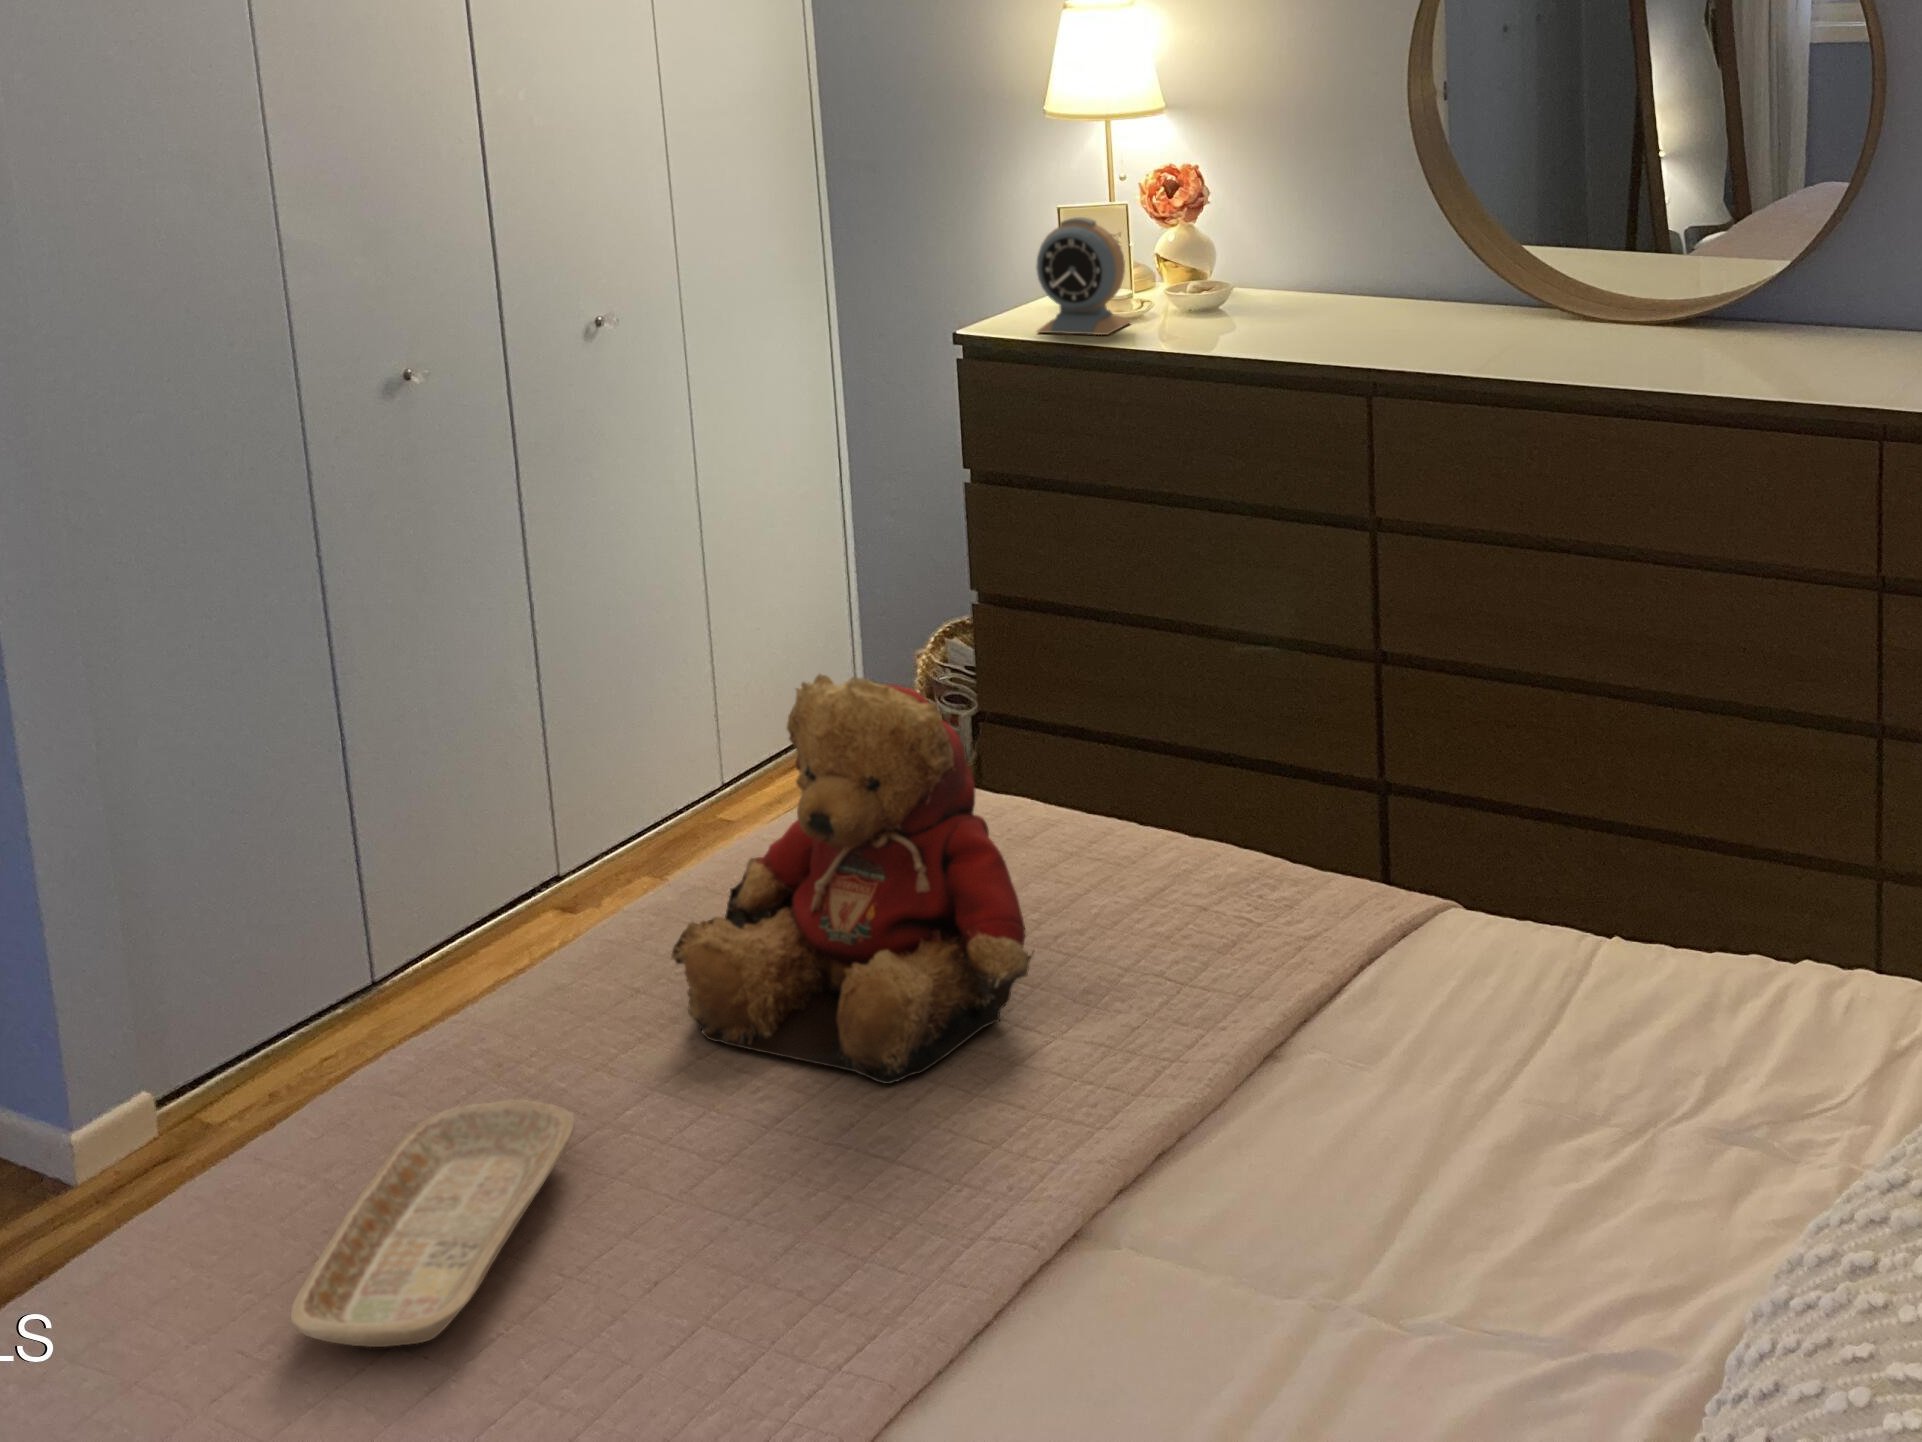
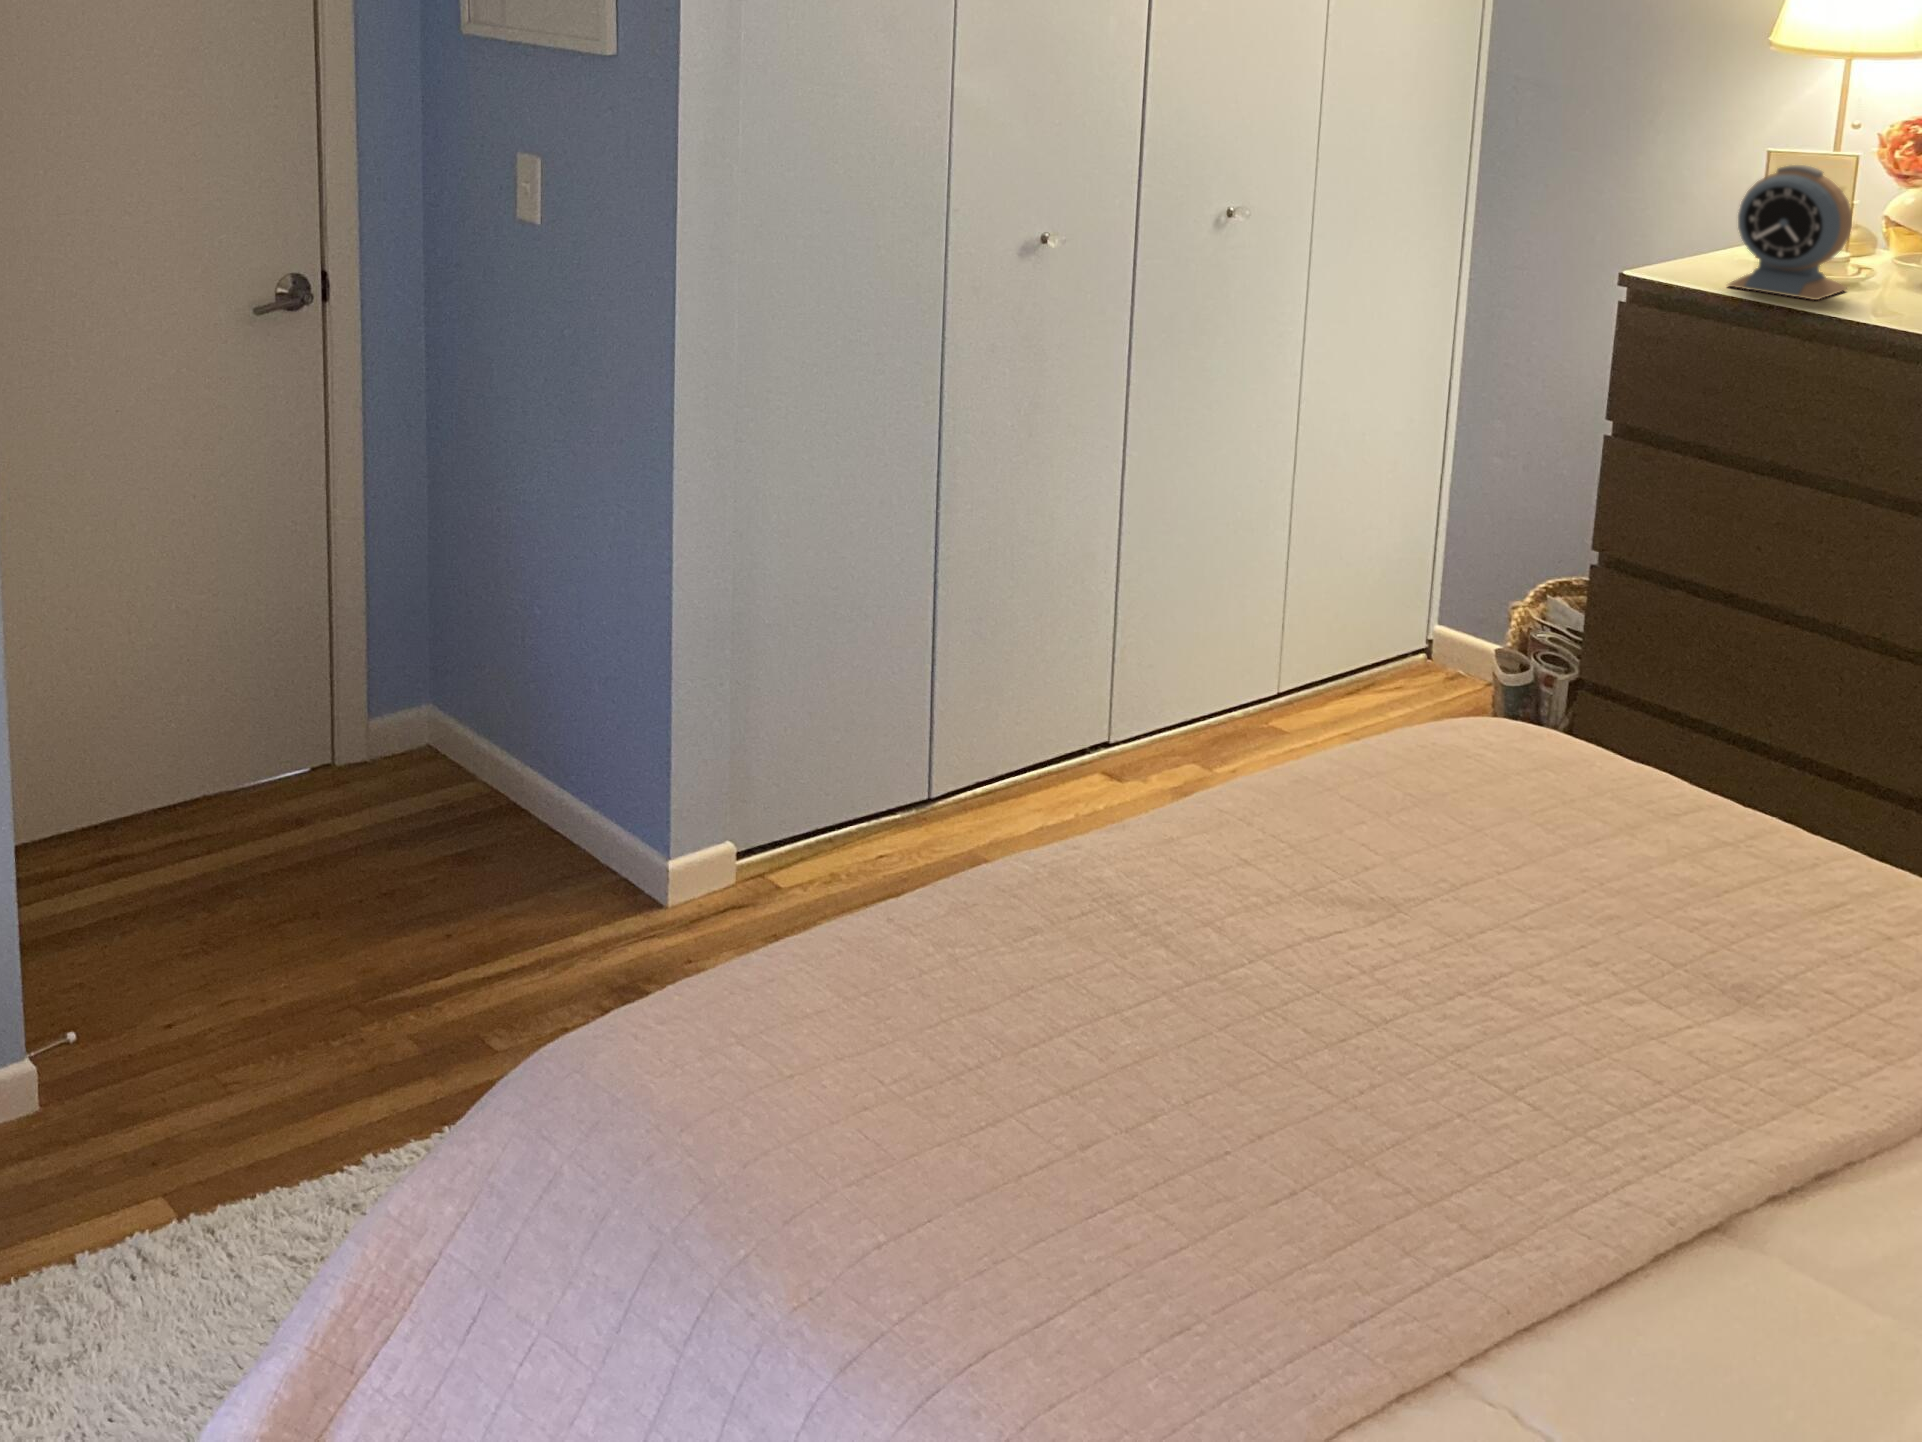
teddy bear: present [671,674,1033,1084] -> none [1293,606,1690,1022]
tray: present [291,1100,575,1347] -> none [949,925,1197,1117]

